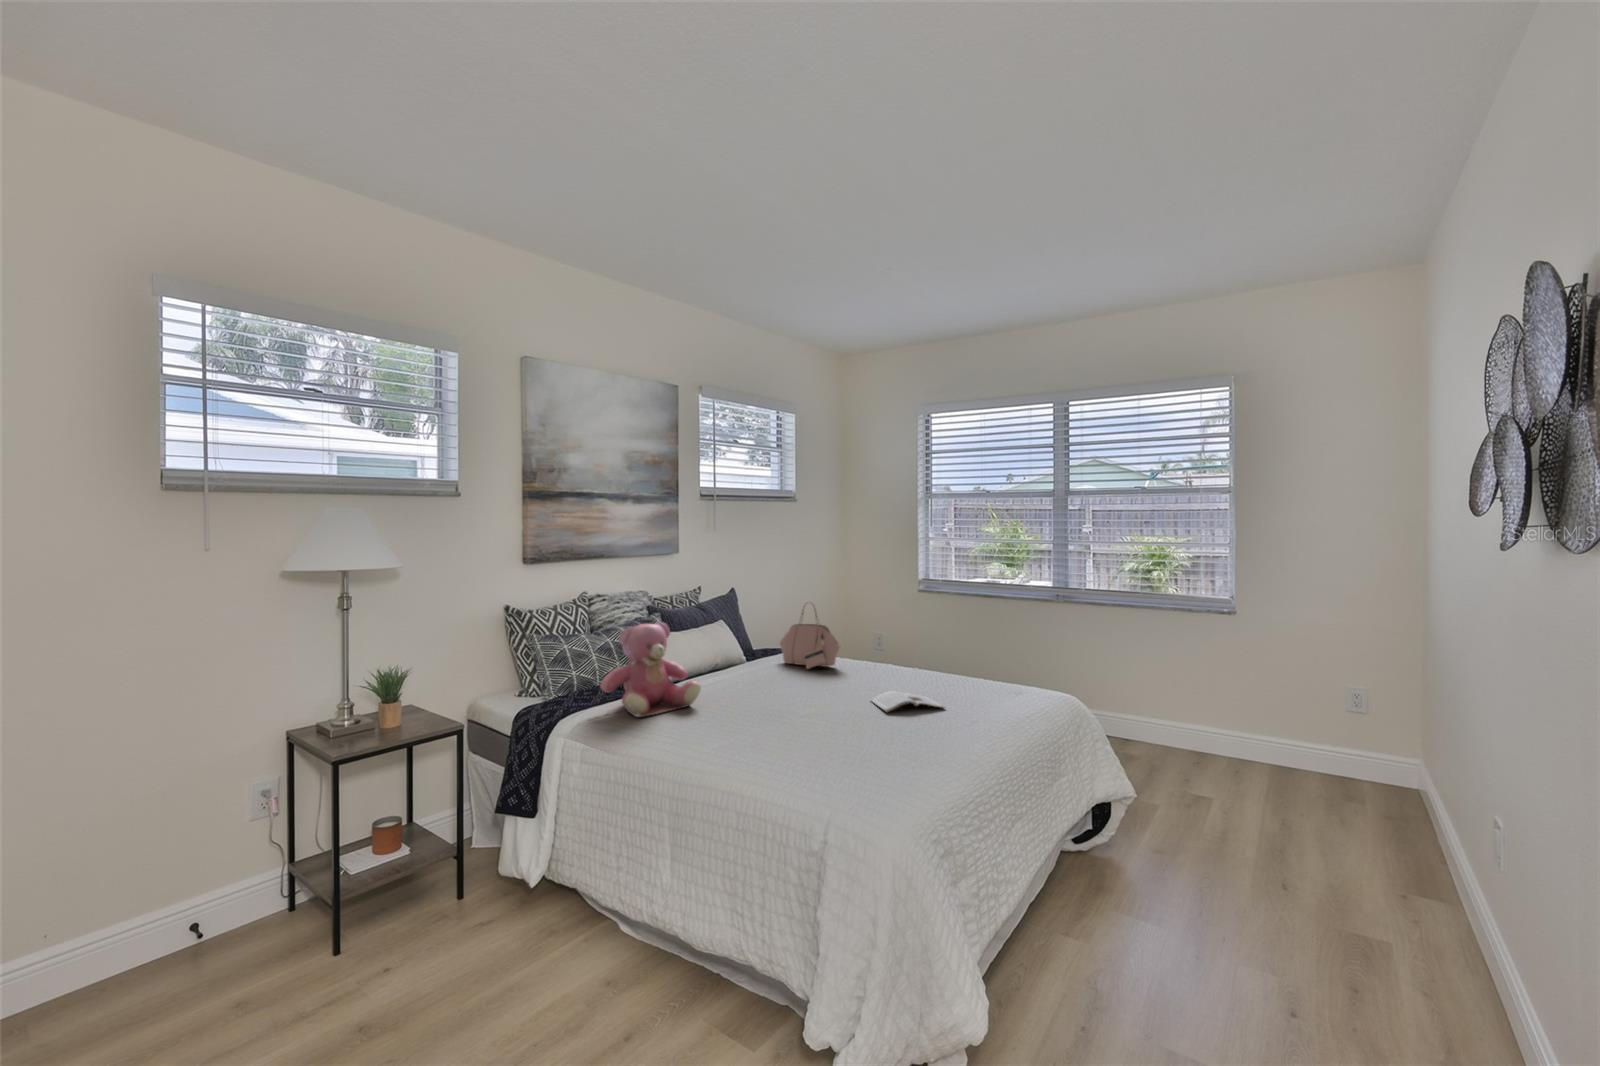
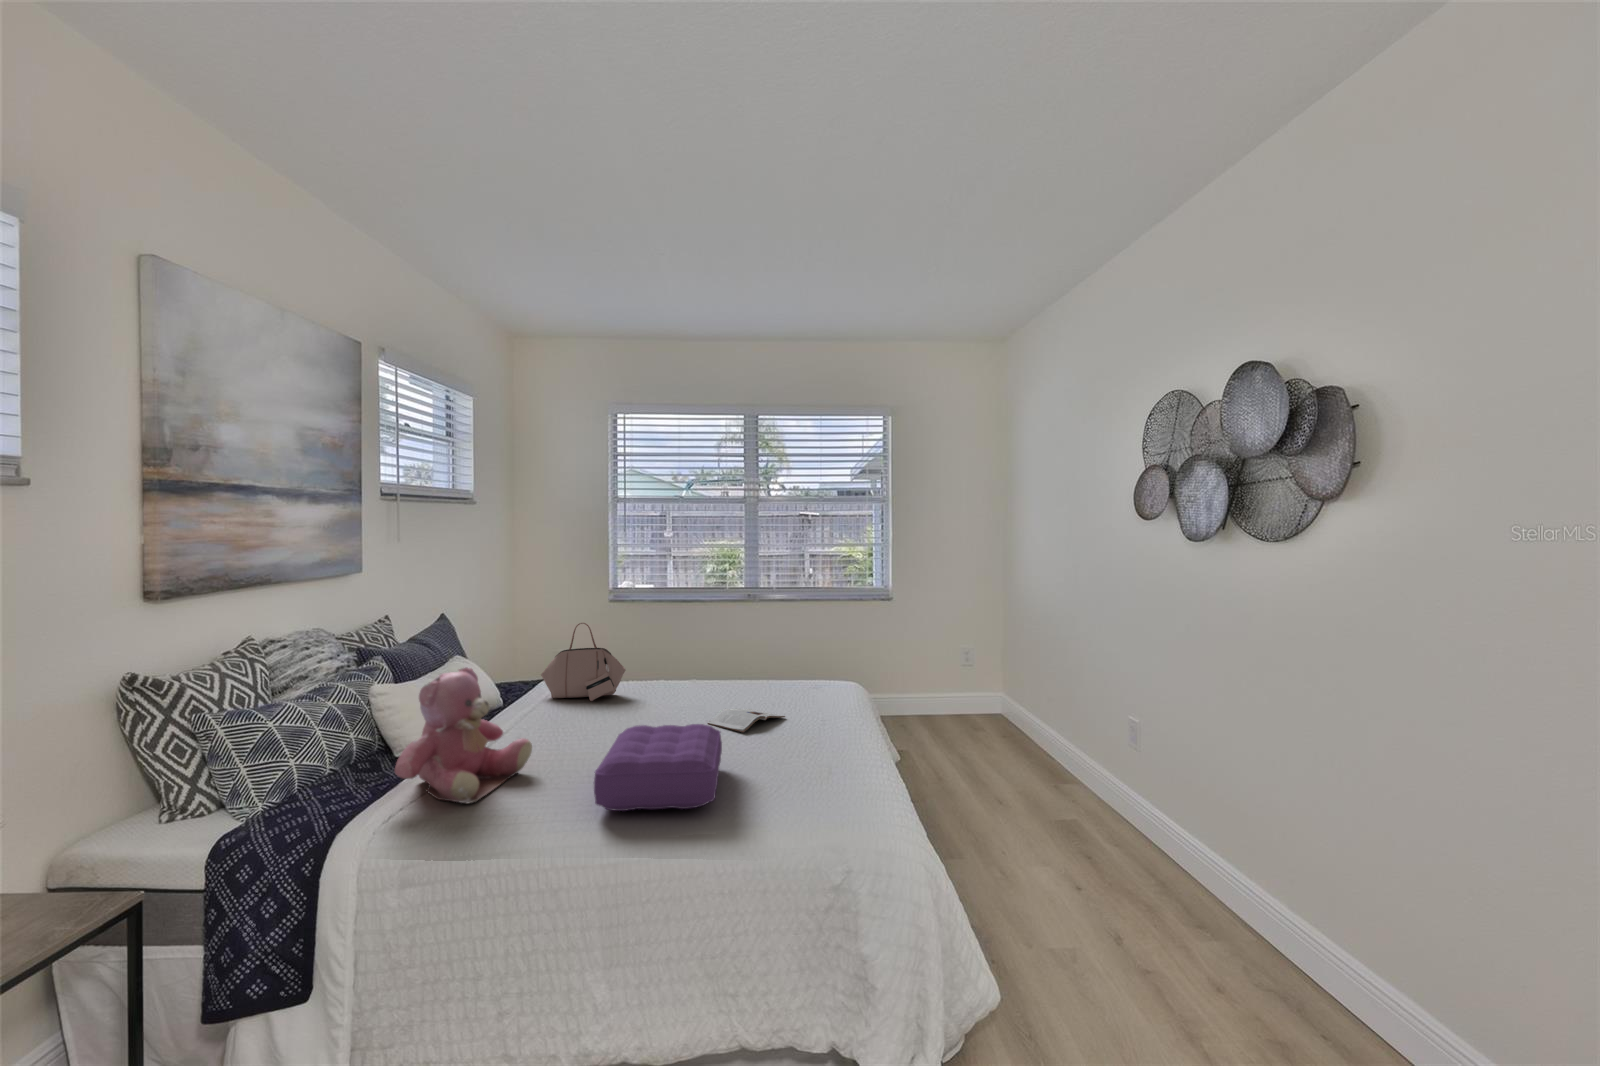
pillow: none [690,684,827,753] -> present [594,724,722,811]

